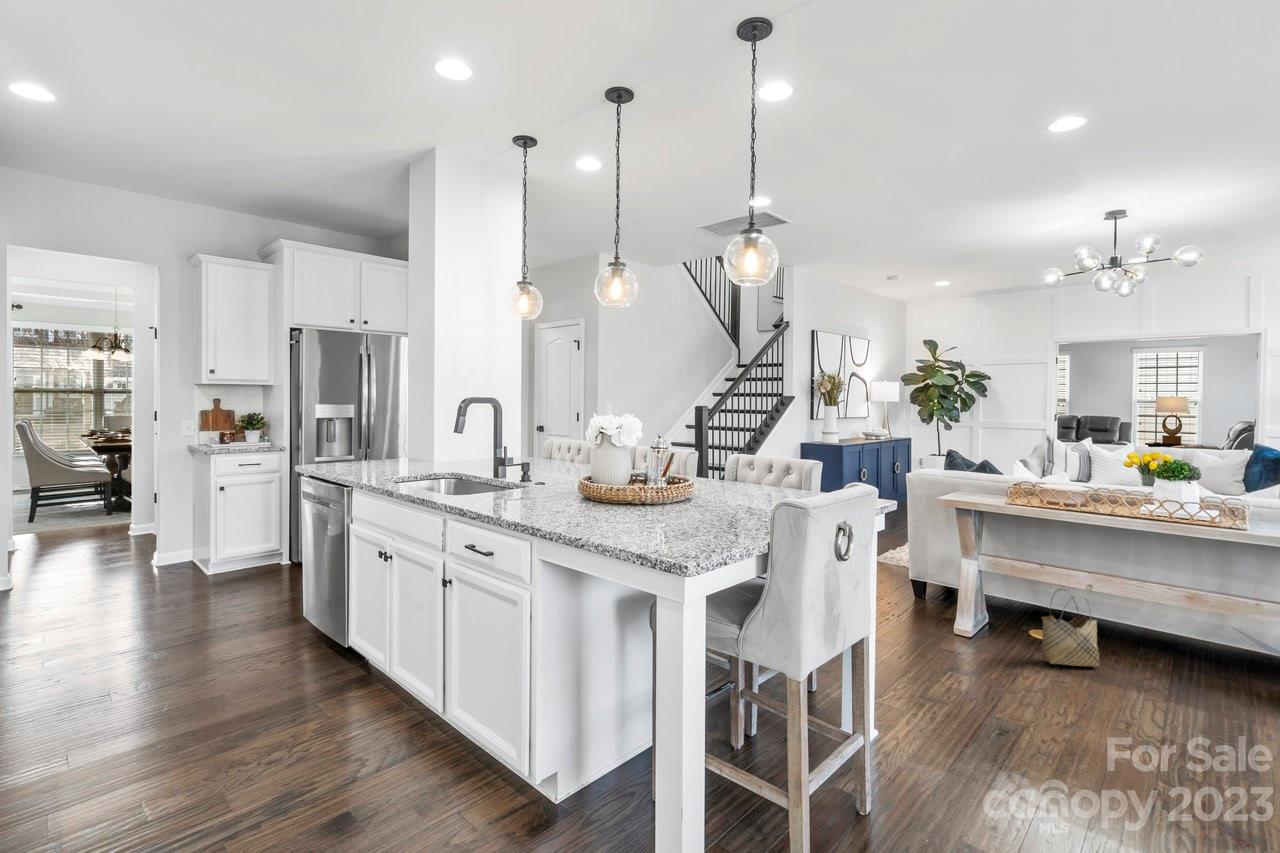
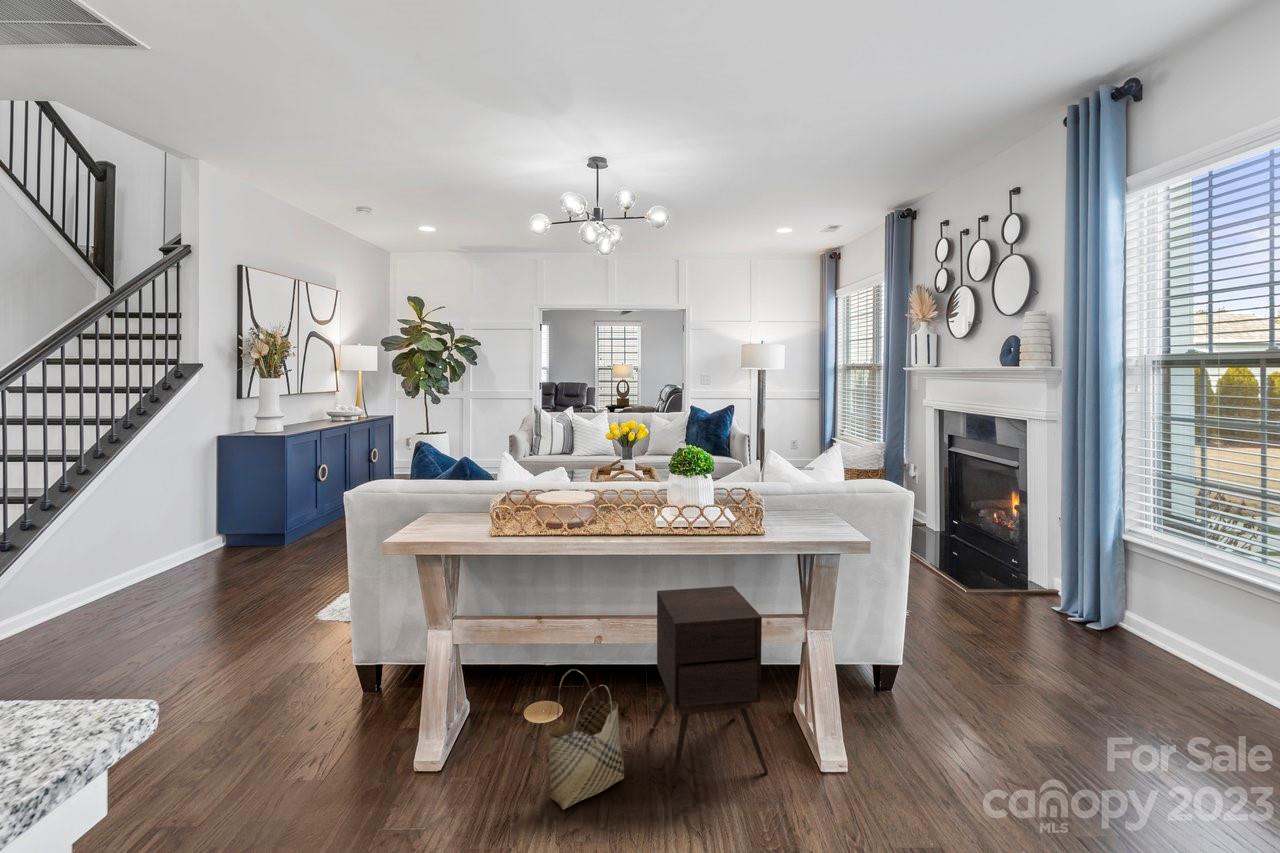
side table: none [1131,558,1230,697] -> present [653,586,768,785]

